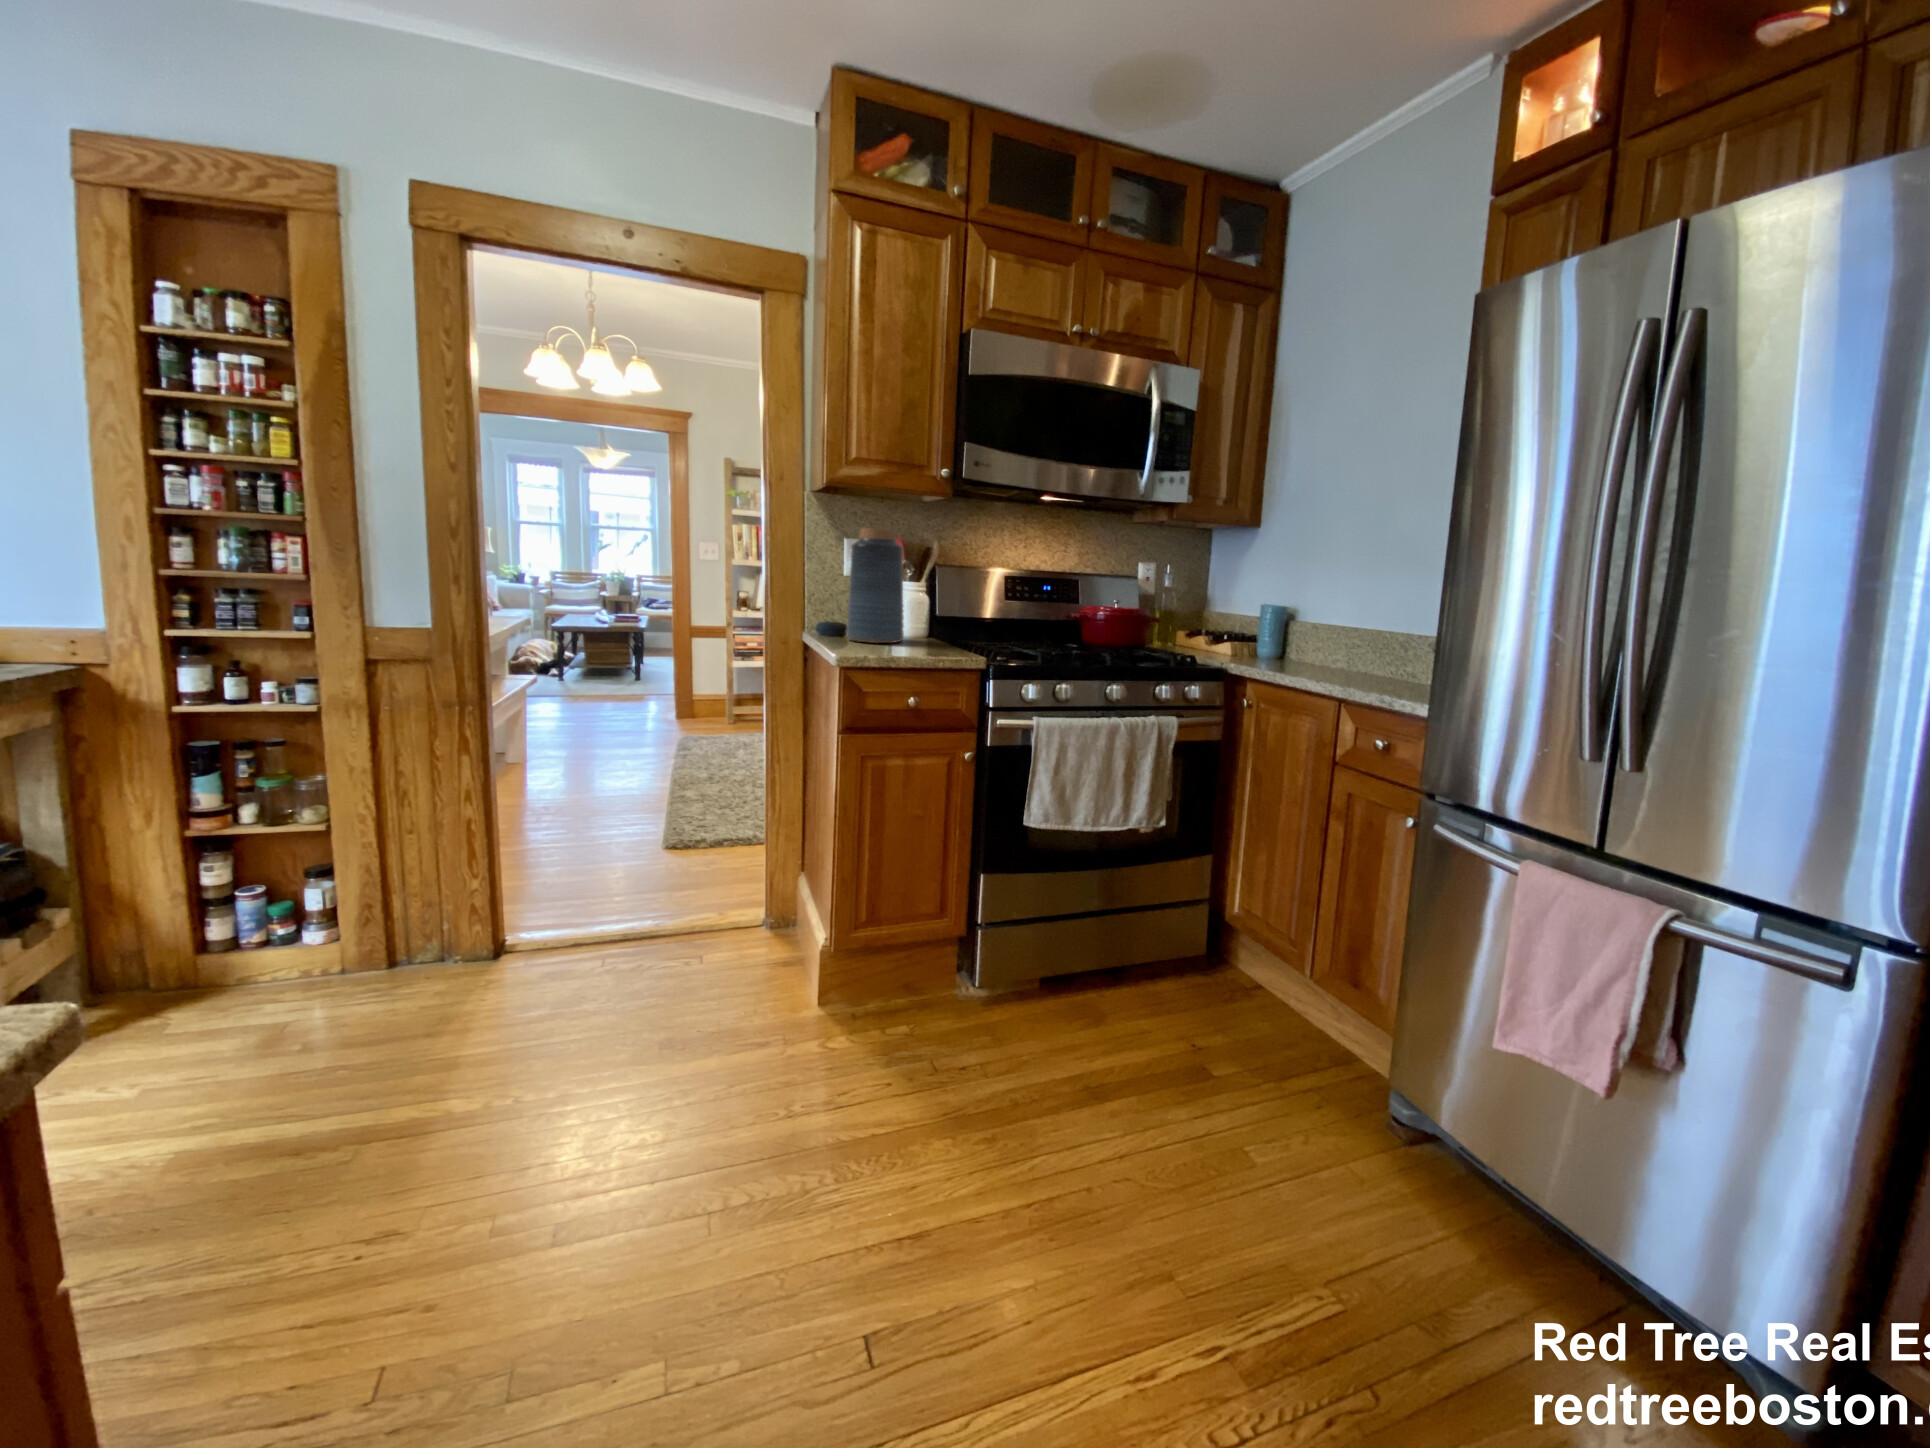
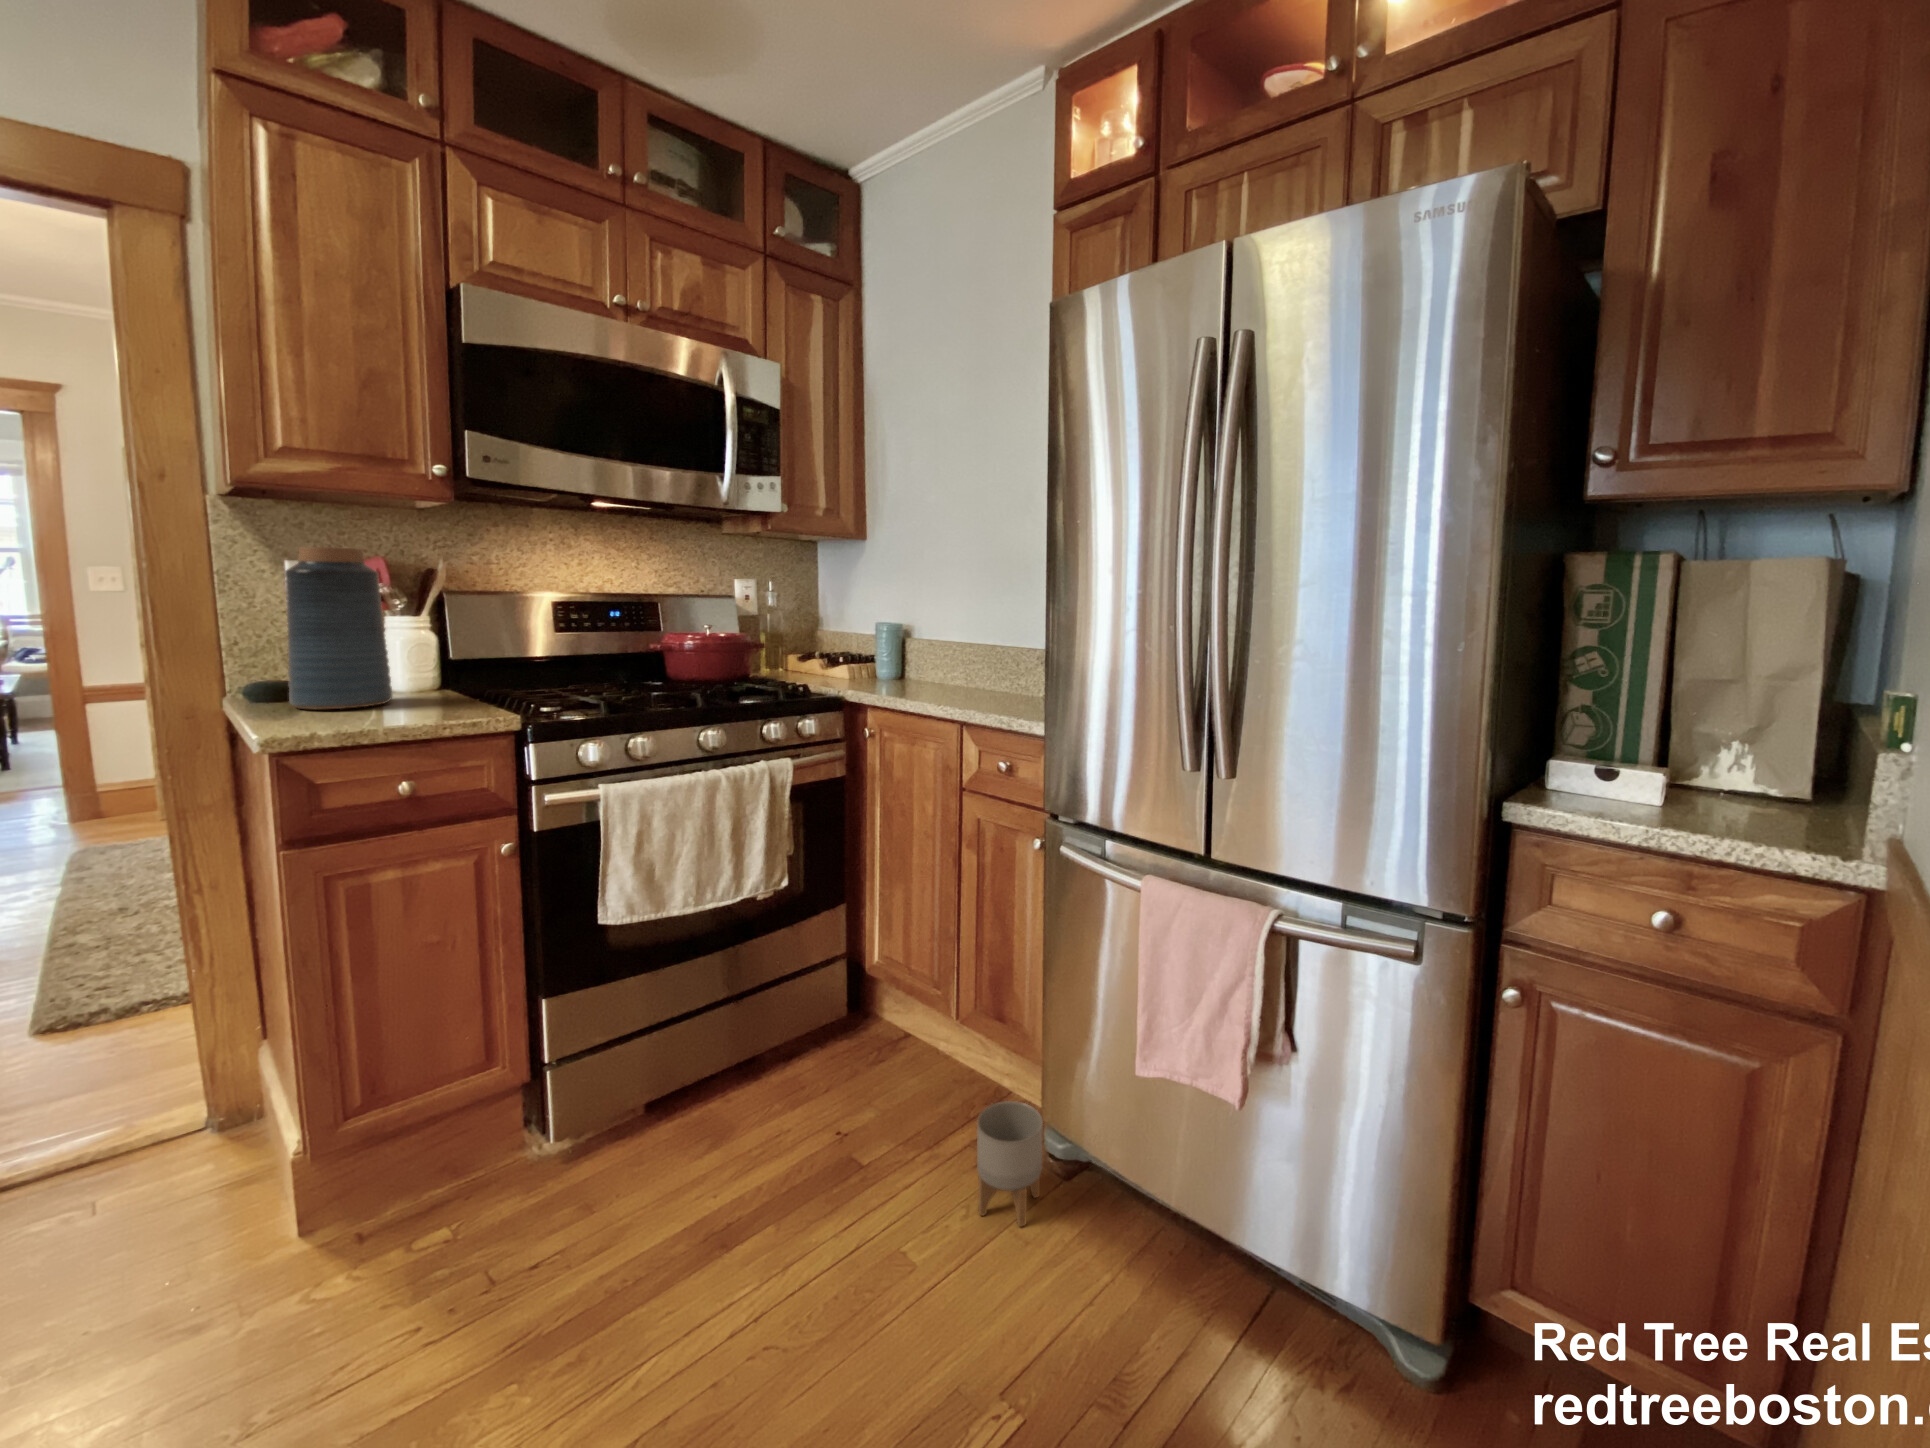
planter: none [1314,1048,1386,1163] -> present [977,1101,1043,1227]

